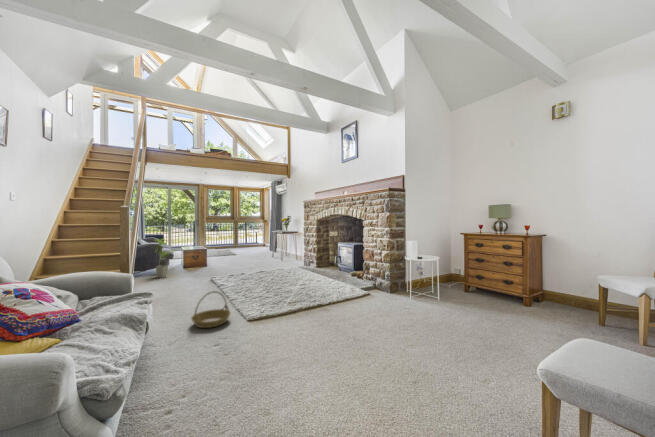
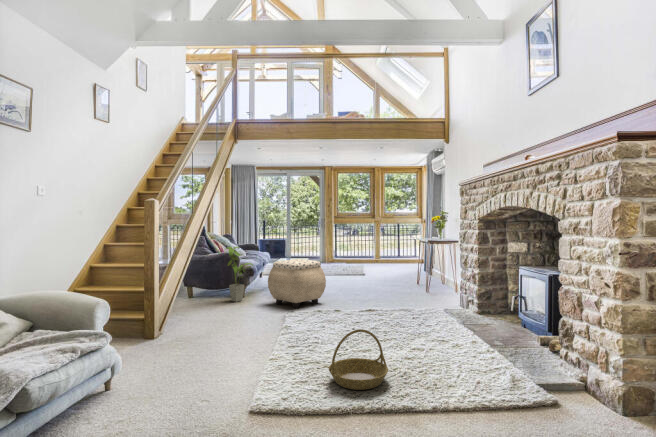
ottoman: none [190,246,230,276] -> present [268,259,326,308]
basket: present [191,291,230,328] -> present [329,329,388,390]

